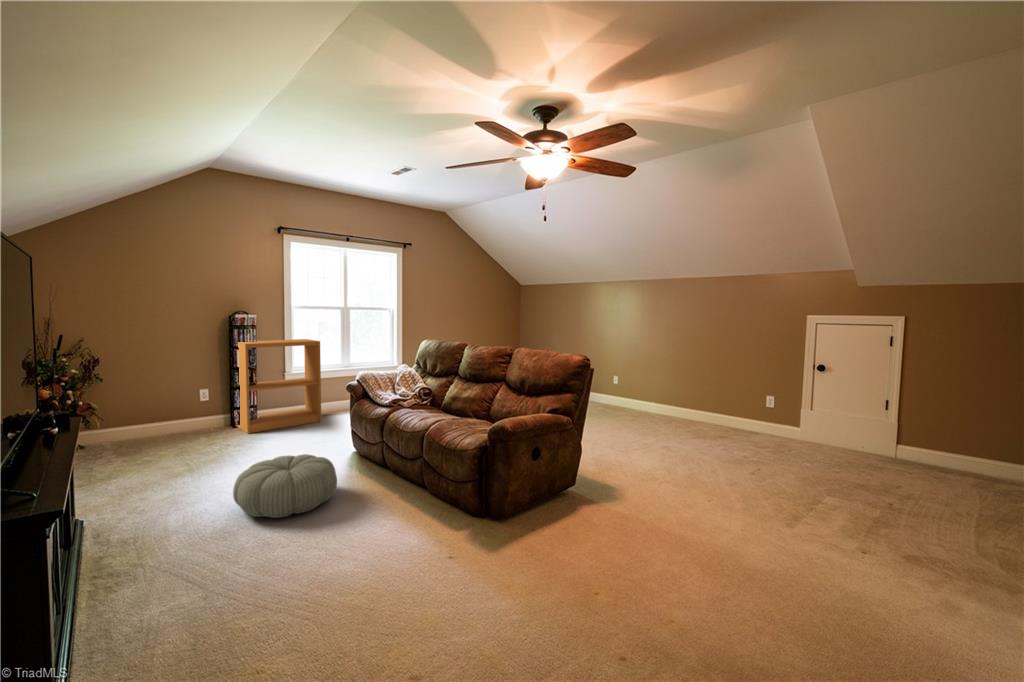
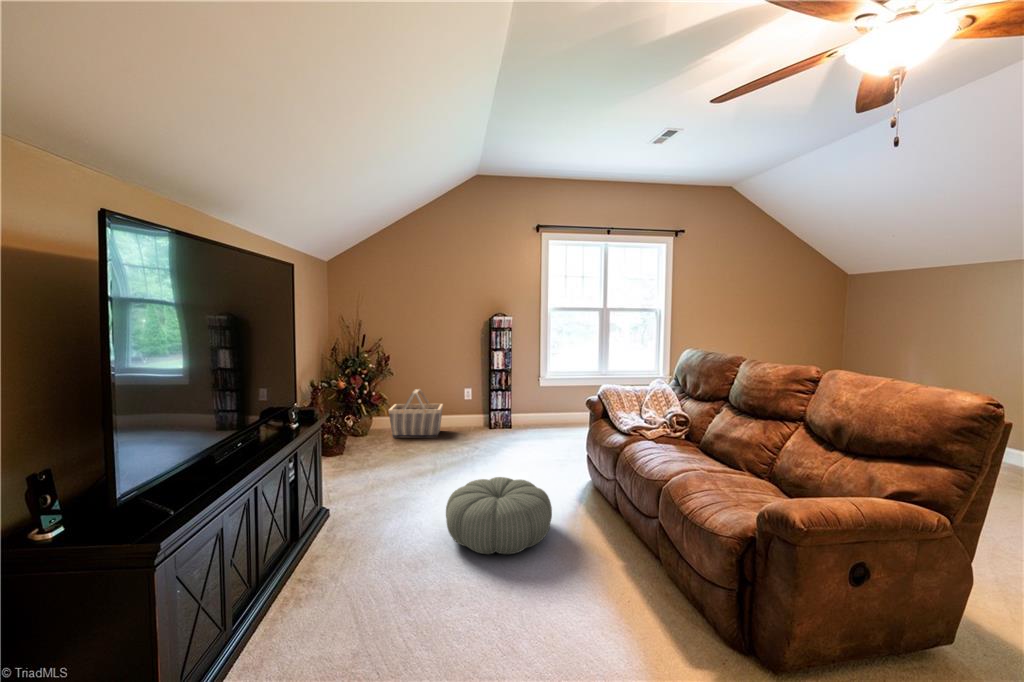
bookshelf: present [236,339,321,434] -> none [494,343,572,437]
basket: none [99,394,173,452] -> present [389,389,443,438]

